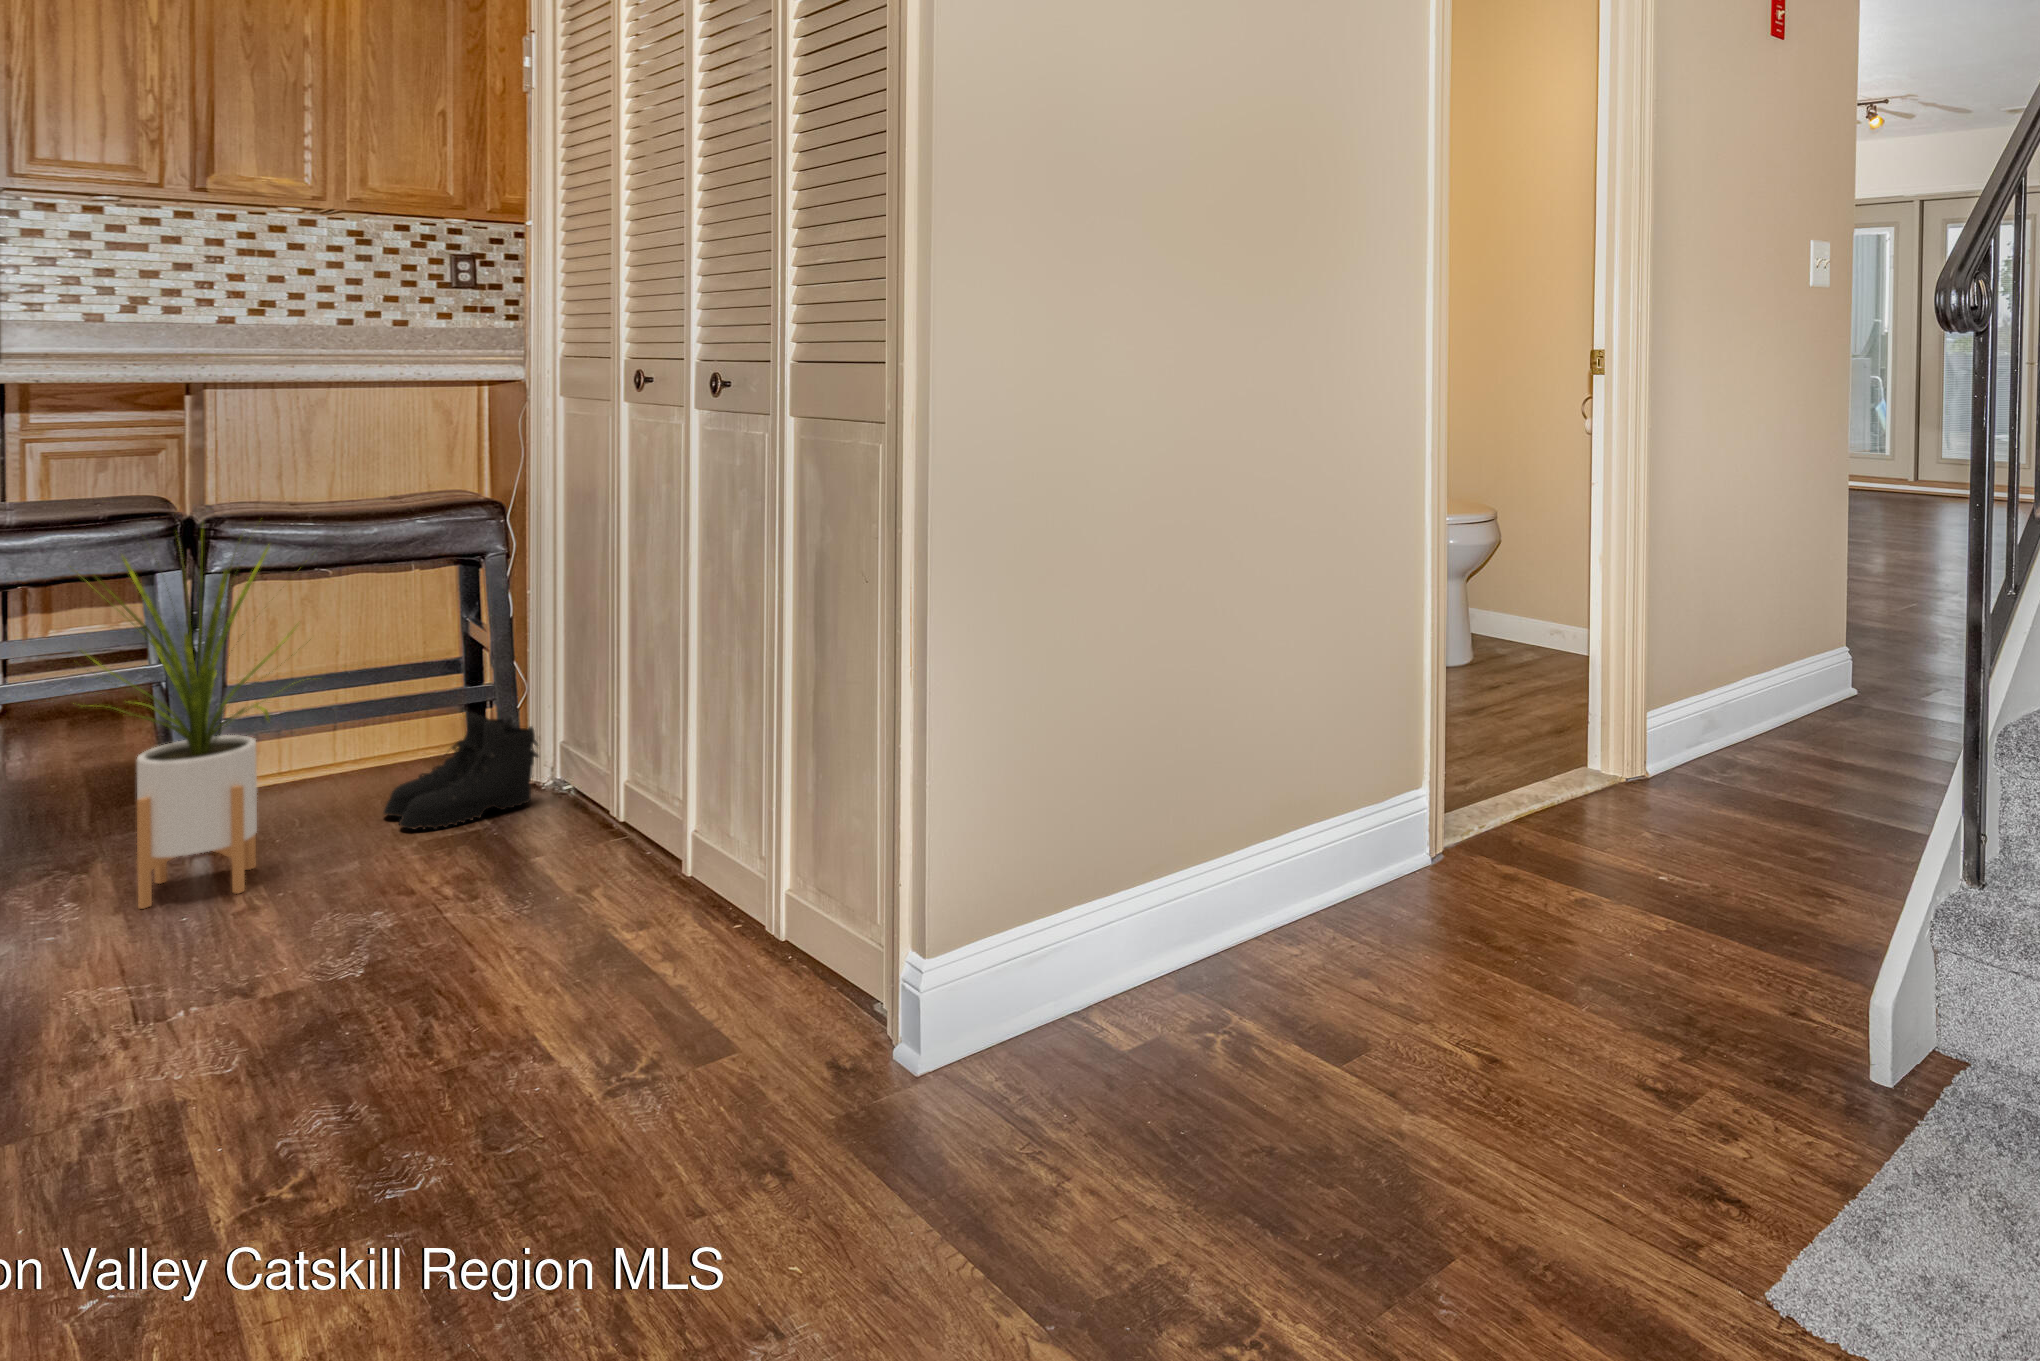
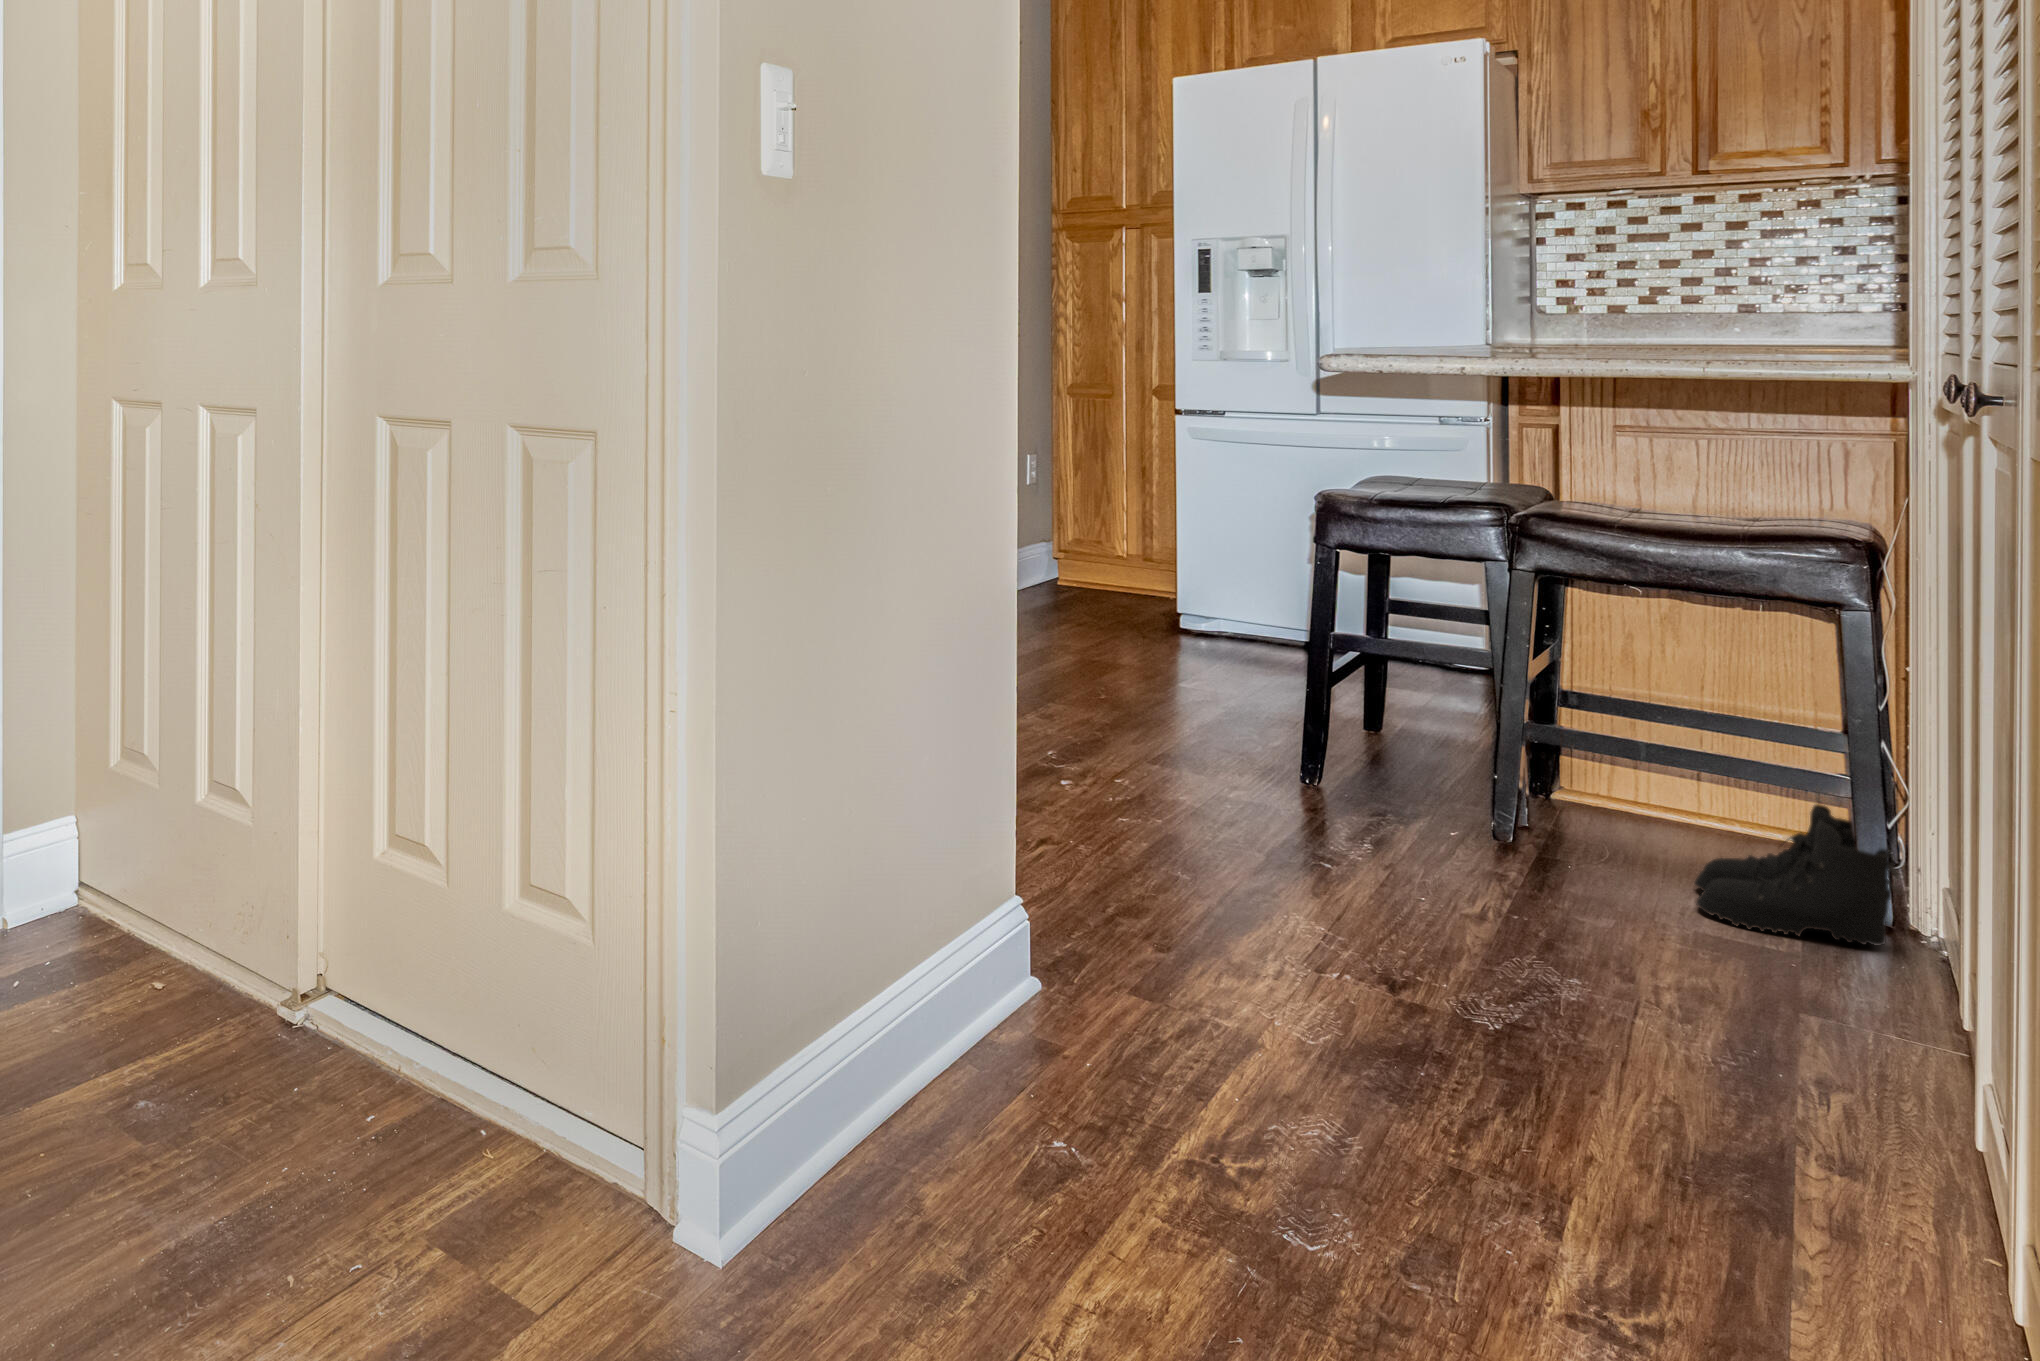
house plant: present [73,546,316,909] -> none [1356,519,1591,898]

